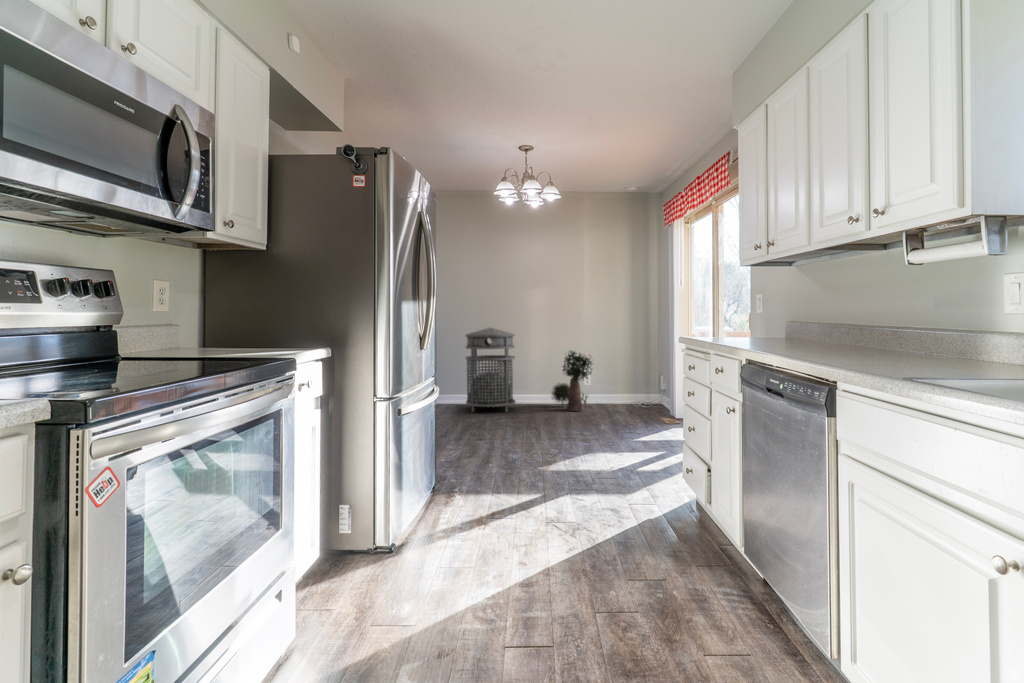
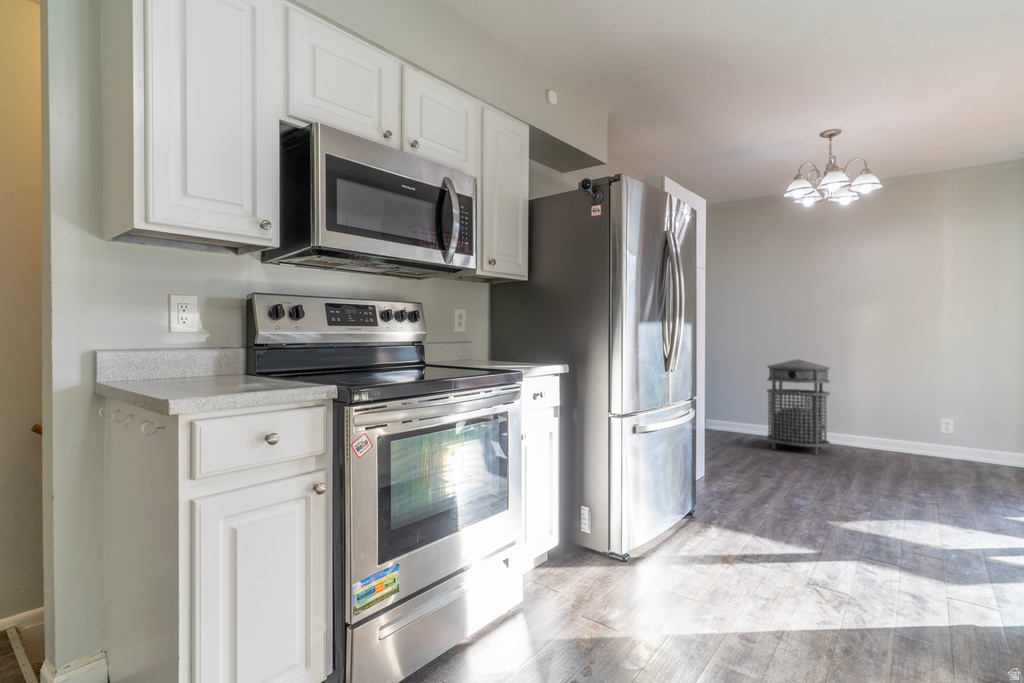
potted plant: present [552,350,592,411] -> none [883,390,951,467]

